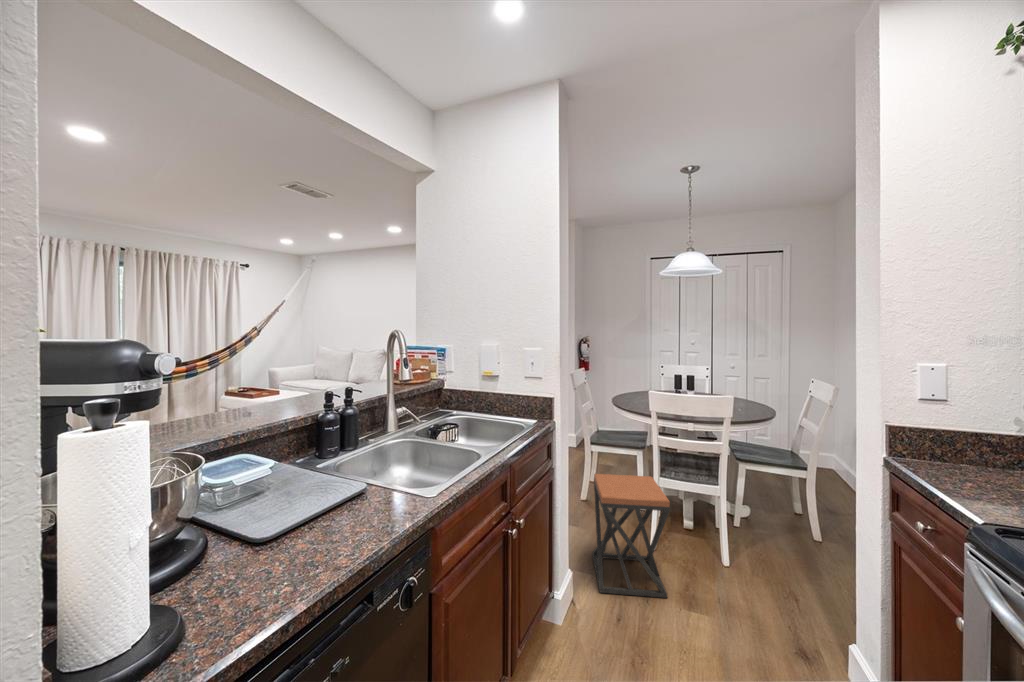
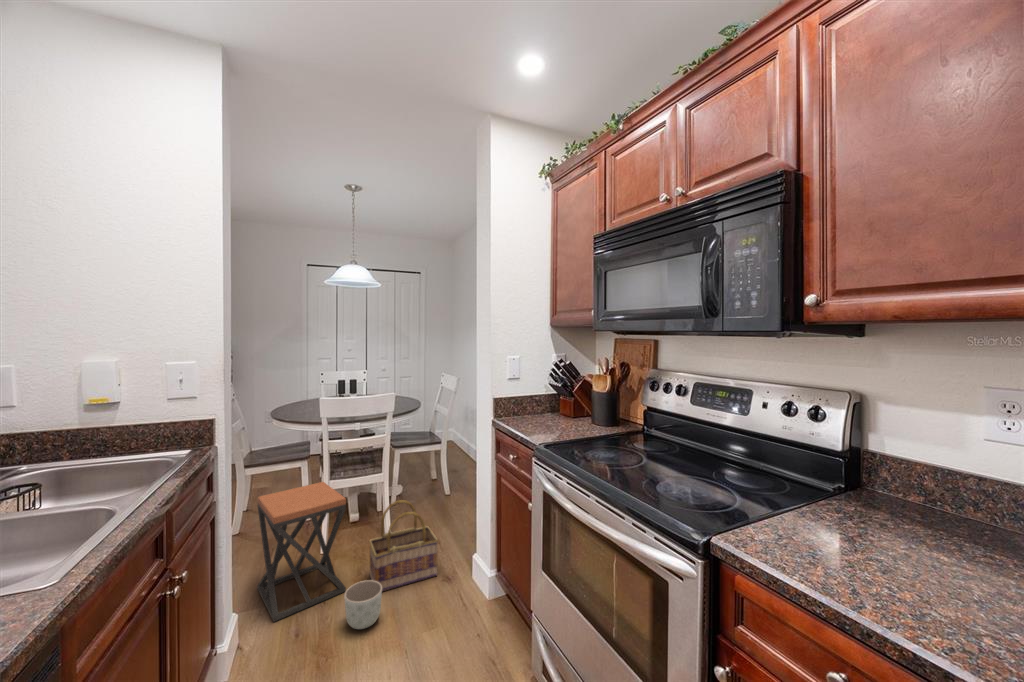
basket: none [695,523,786,638] -> present [369,500,438,591]
planter: none [661,596,704,651] -> present [344,580,382,629]

